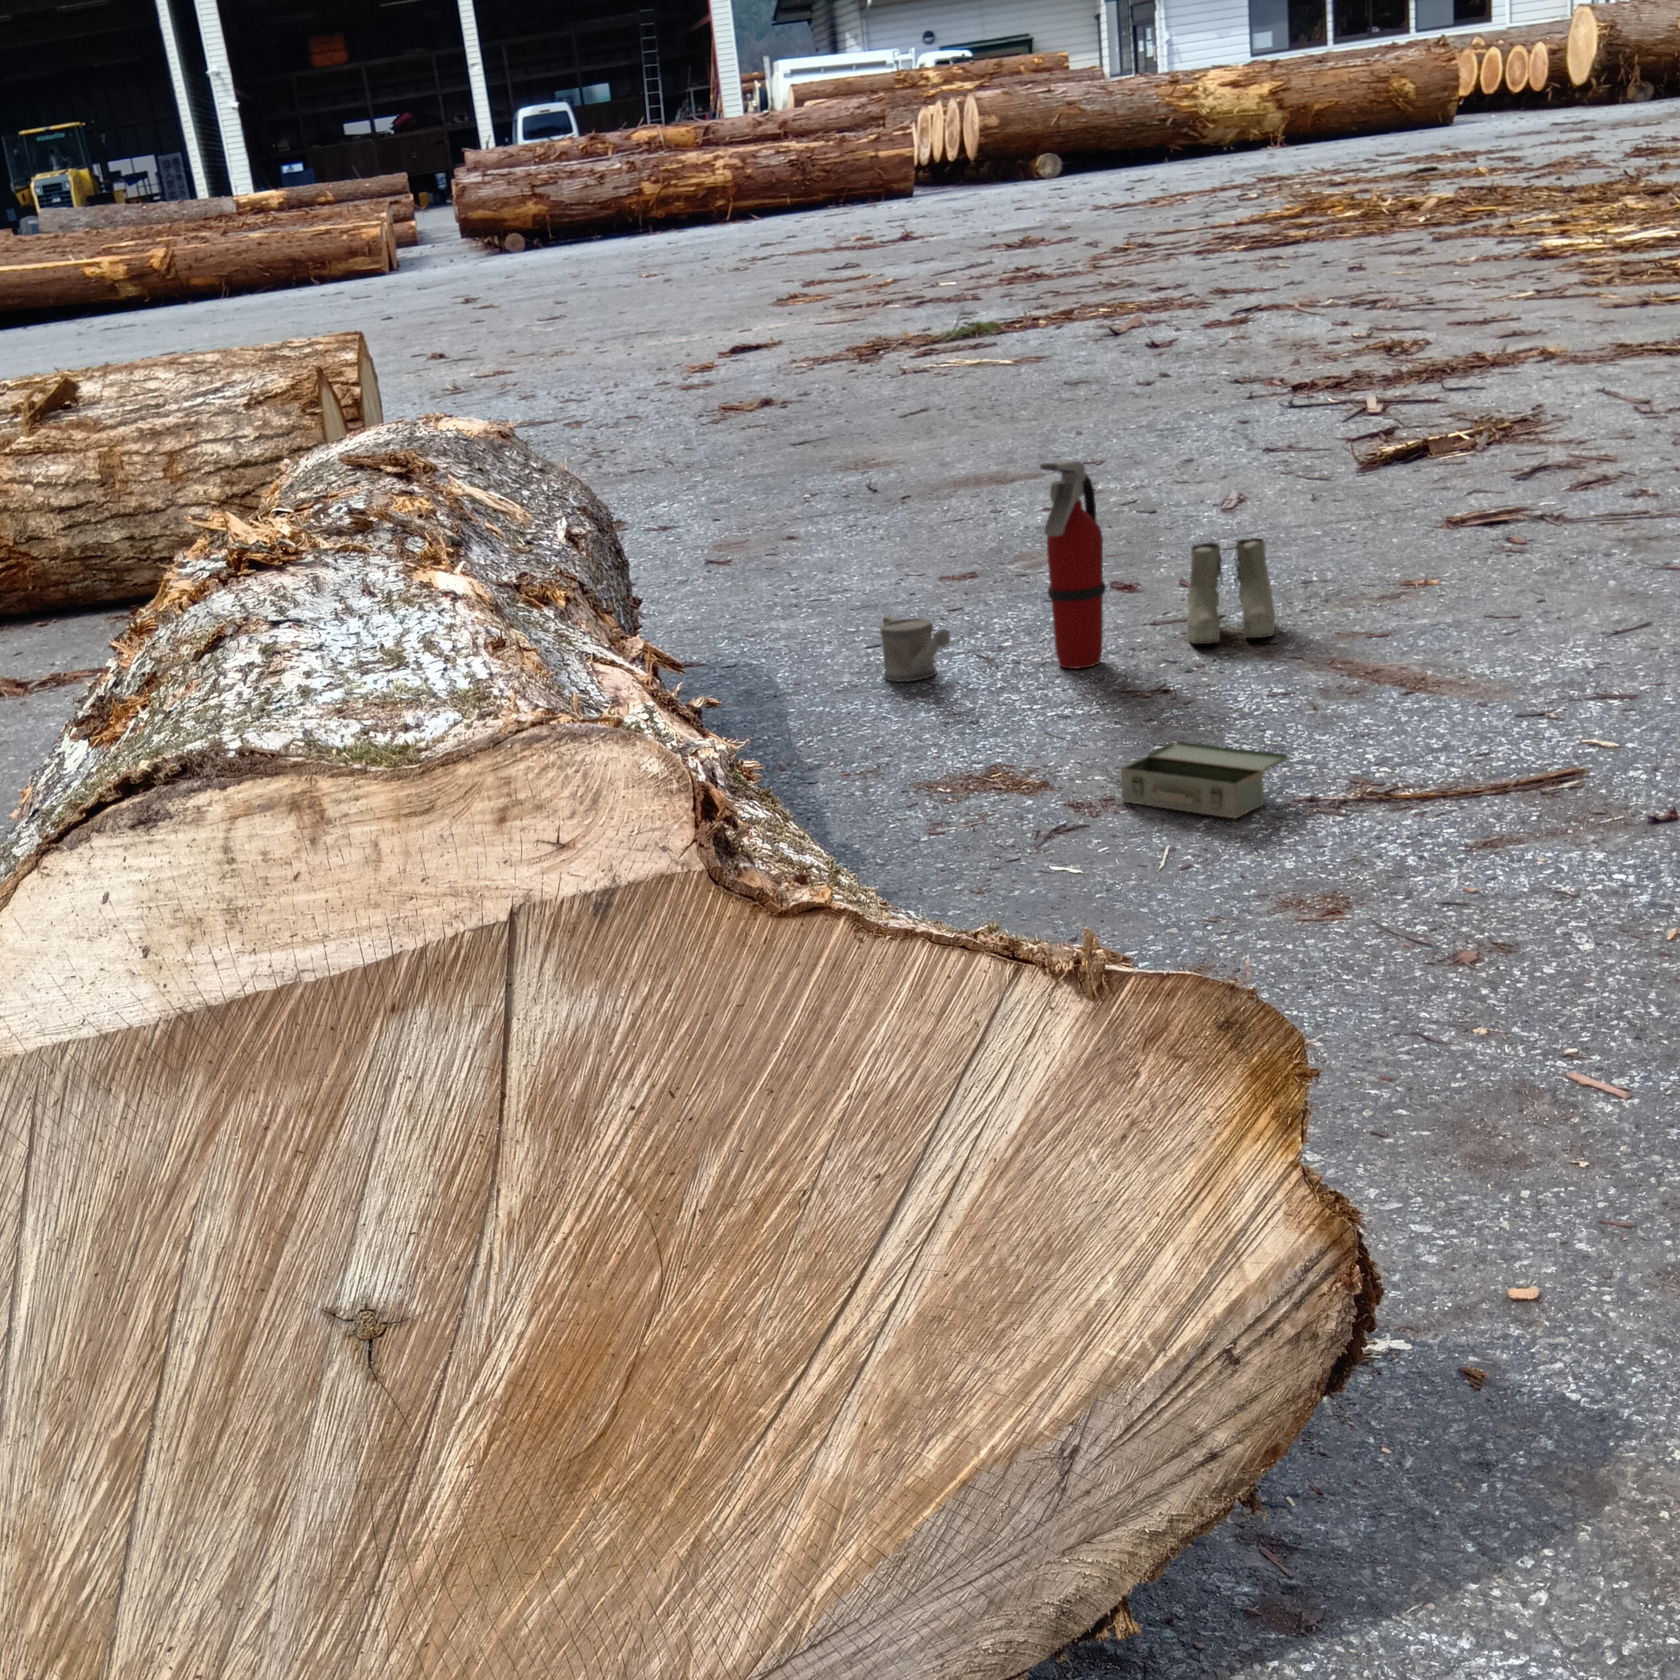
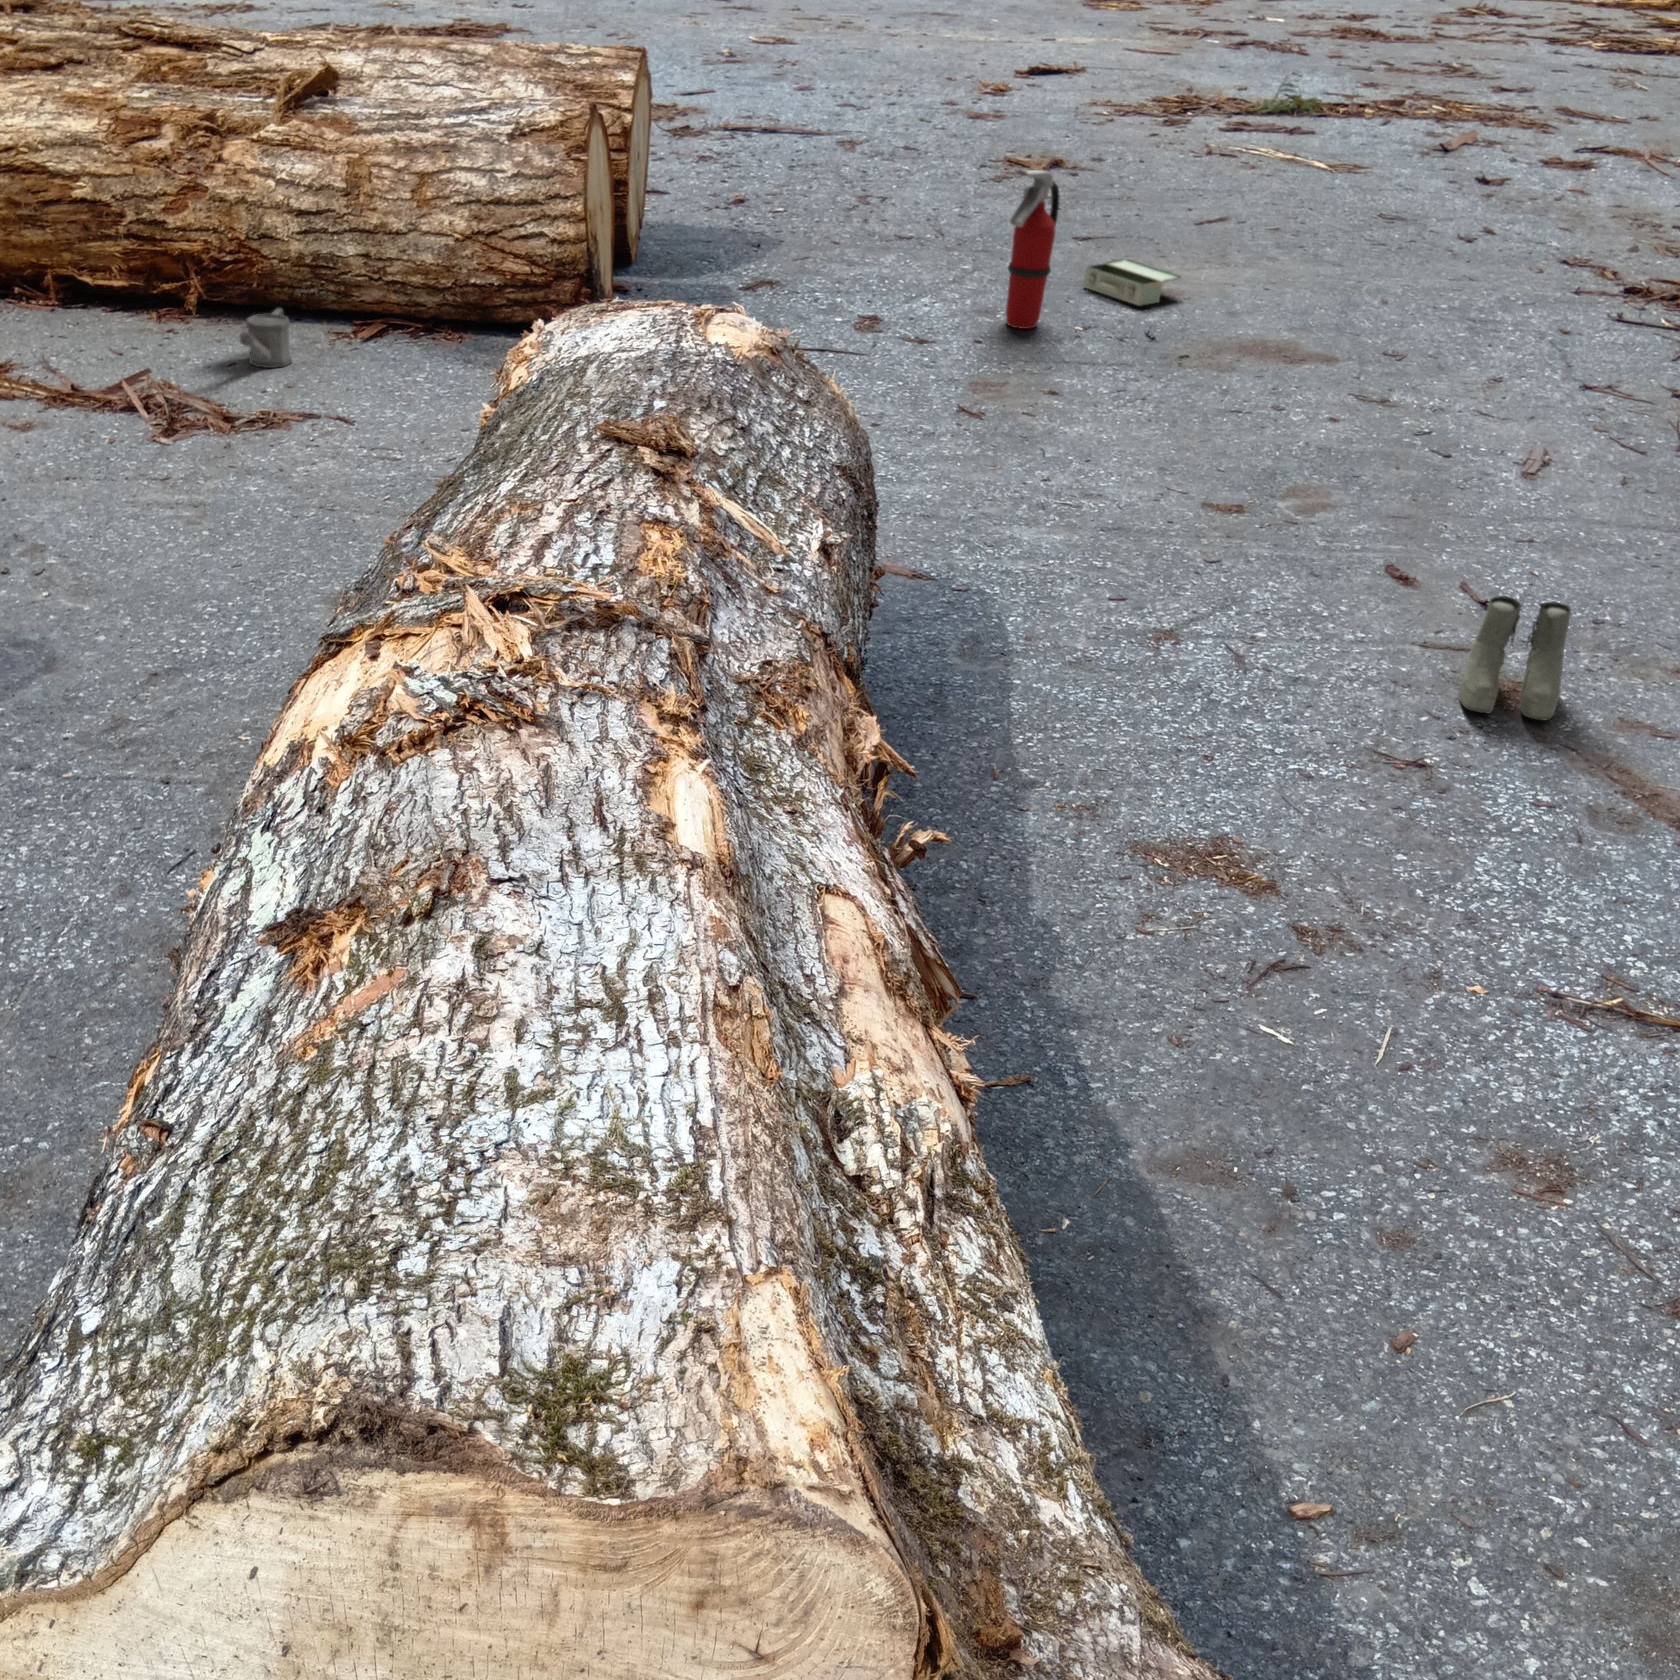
fire extinguisher: present [1040,461,1106,669] -> present [1006,170,1059,329]
watering can: present [880,616,950,682] -> present [239,308,292,368]
toolbox: present [1121,741,1288,819] -> present [1083,259,1181,306]

